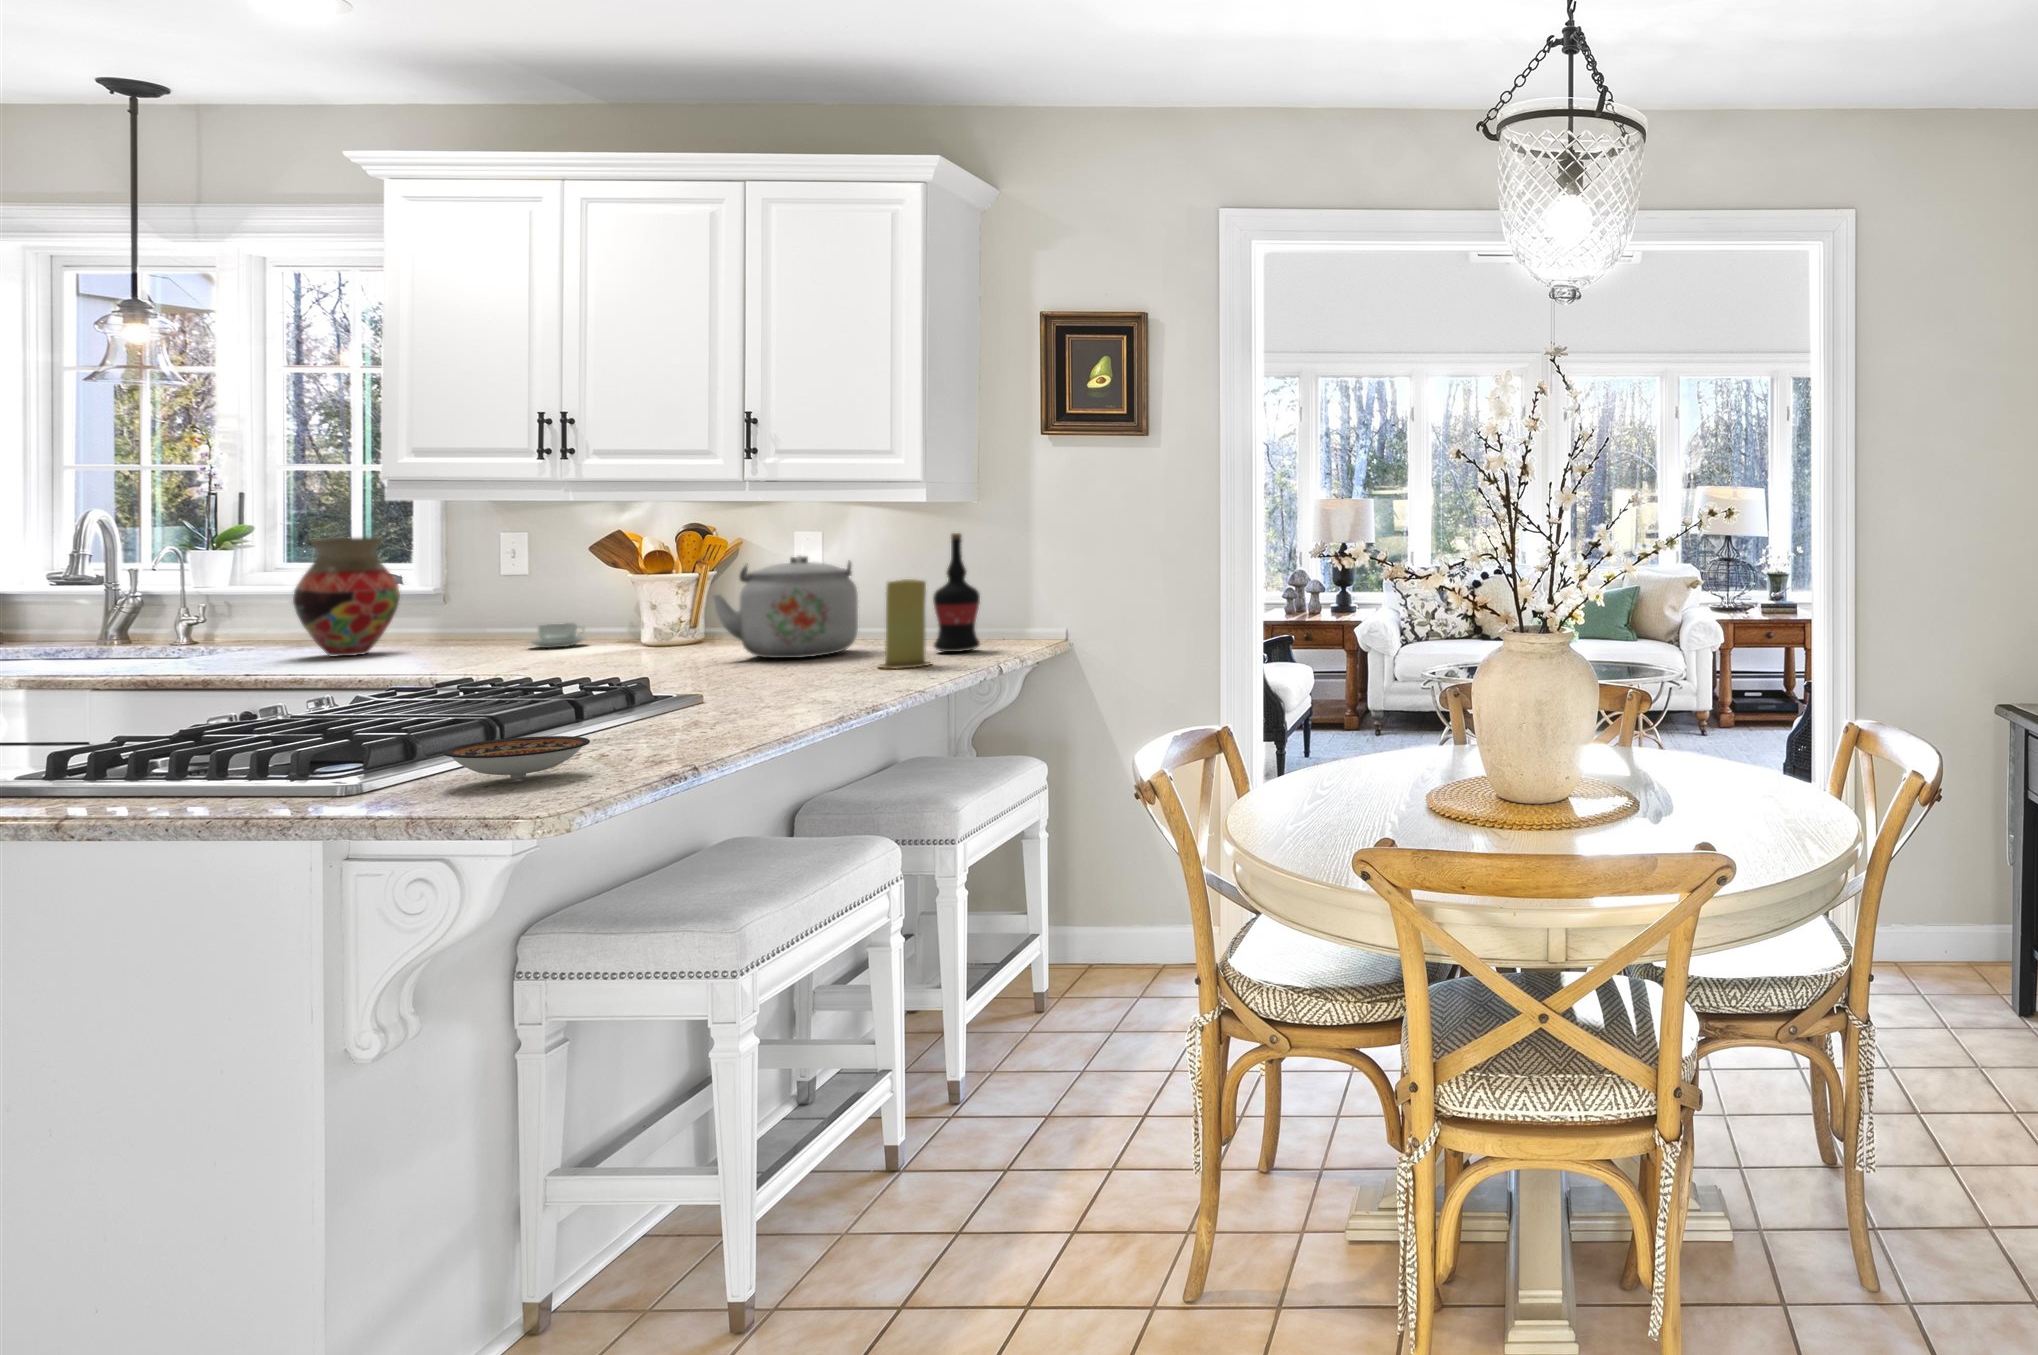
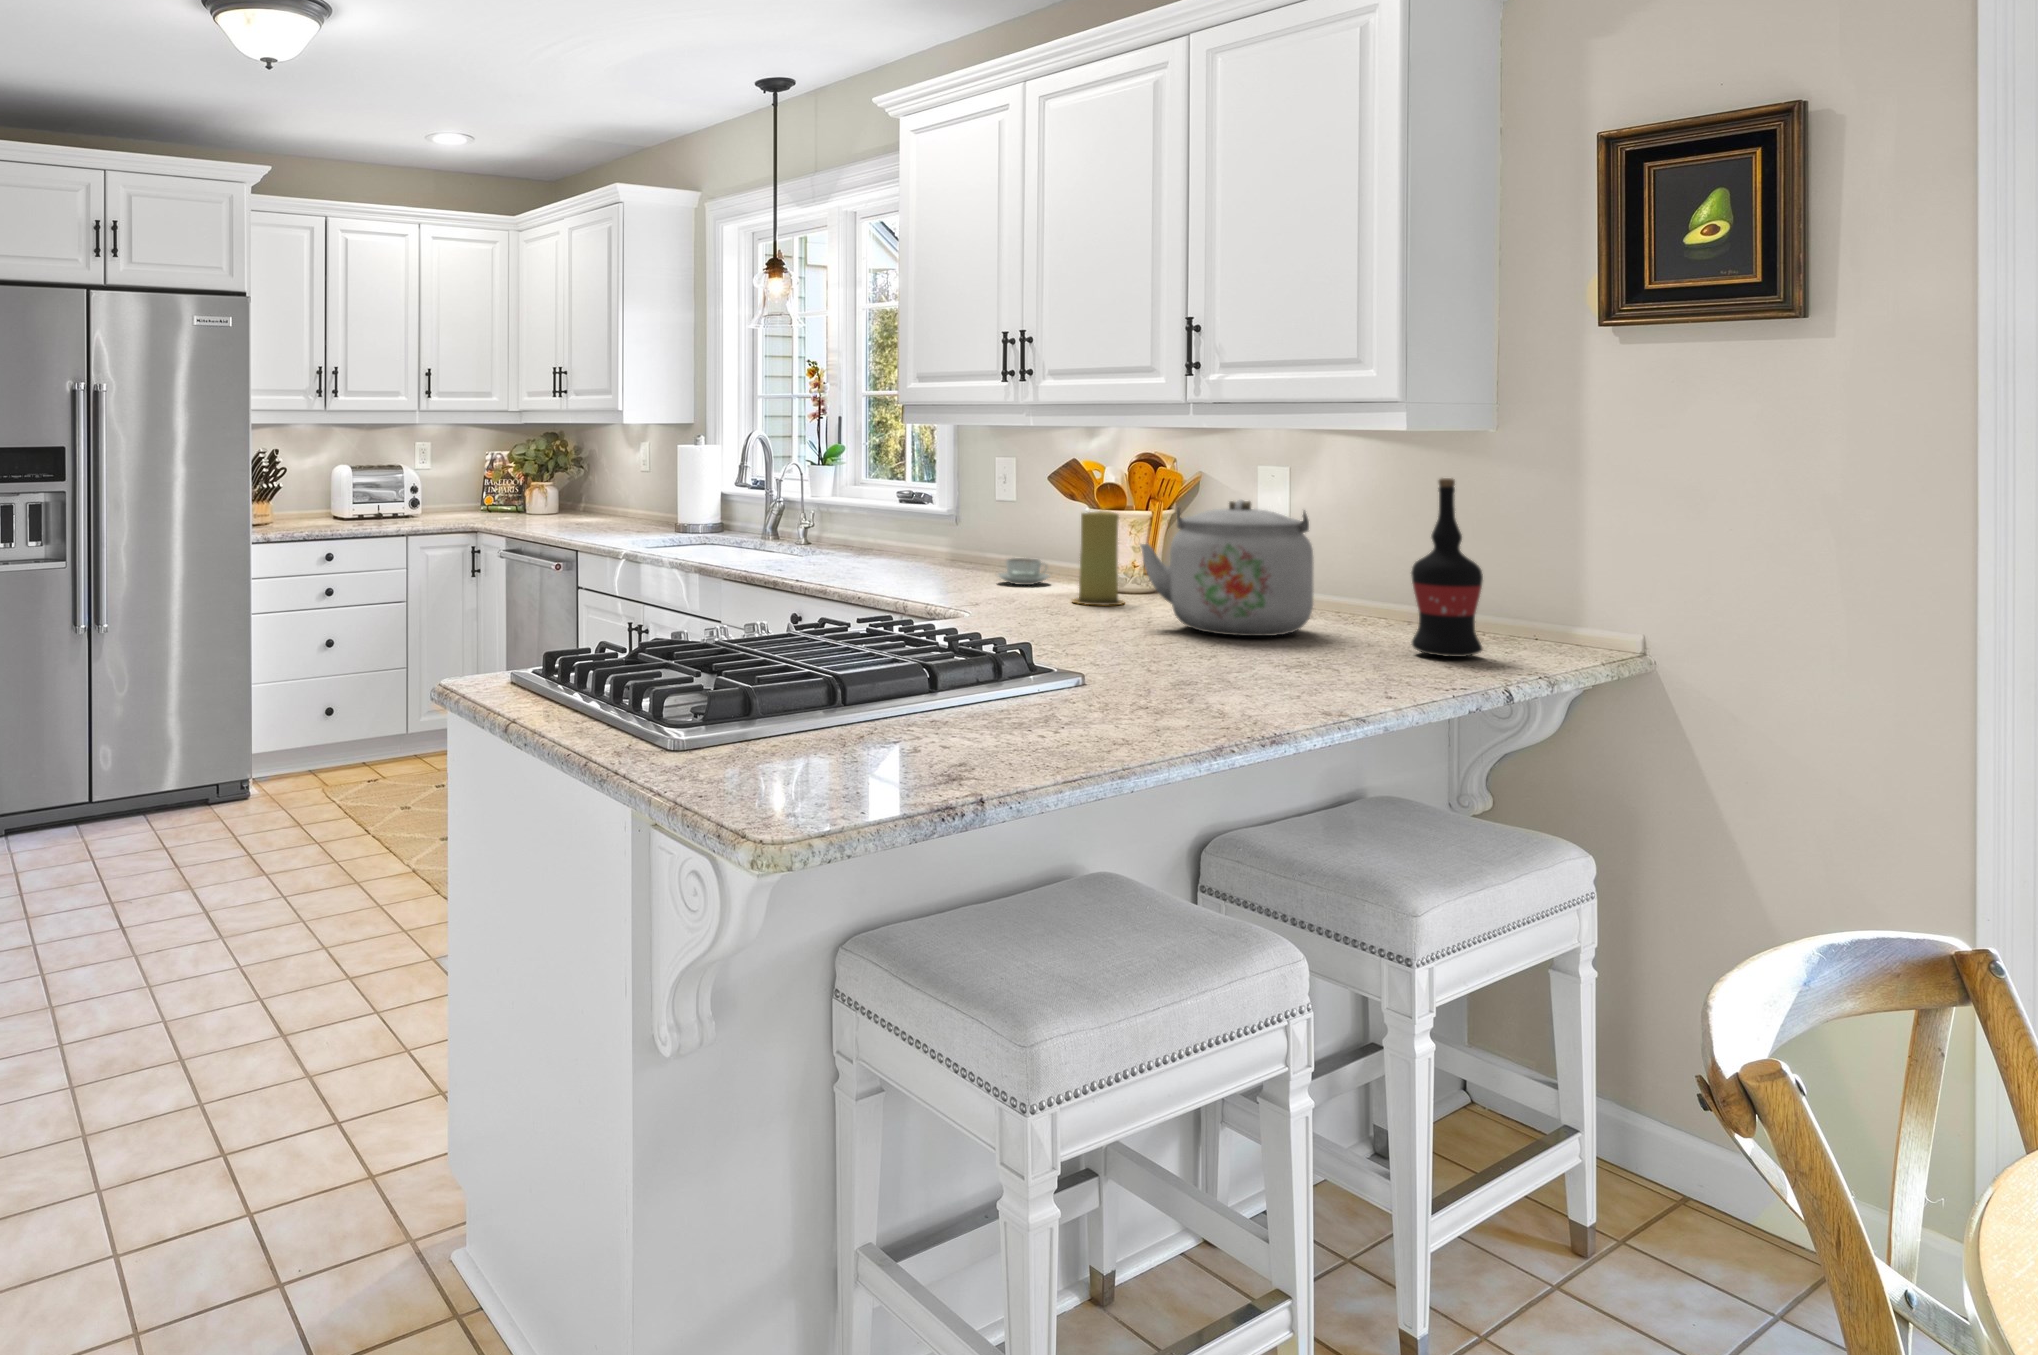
vase: present [293,537,400,657] -> none [830,459,905,574]
candle: present [879,579,930,669] -> present [1072,511,1124,605]
ceramic bowl: present [443,736,590,779] -> none [728,724,865,780]

